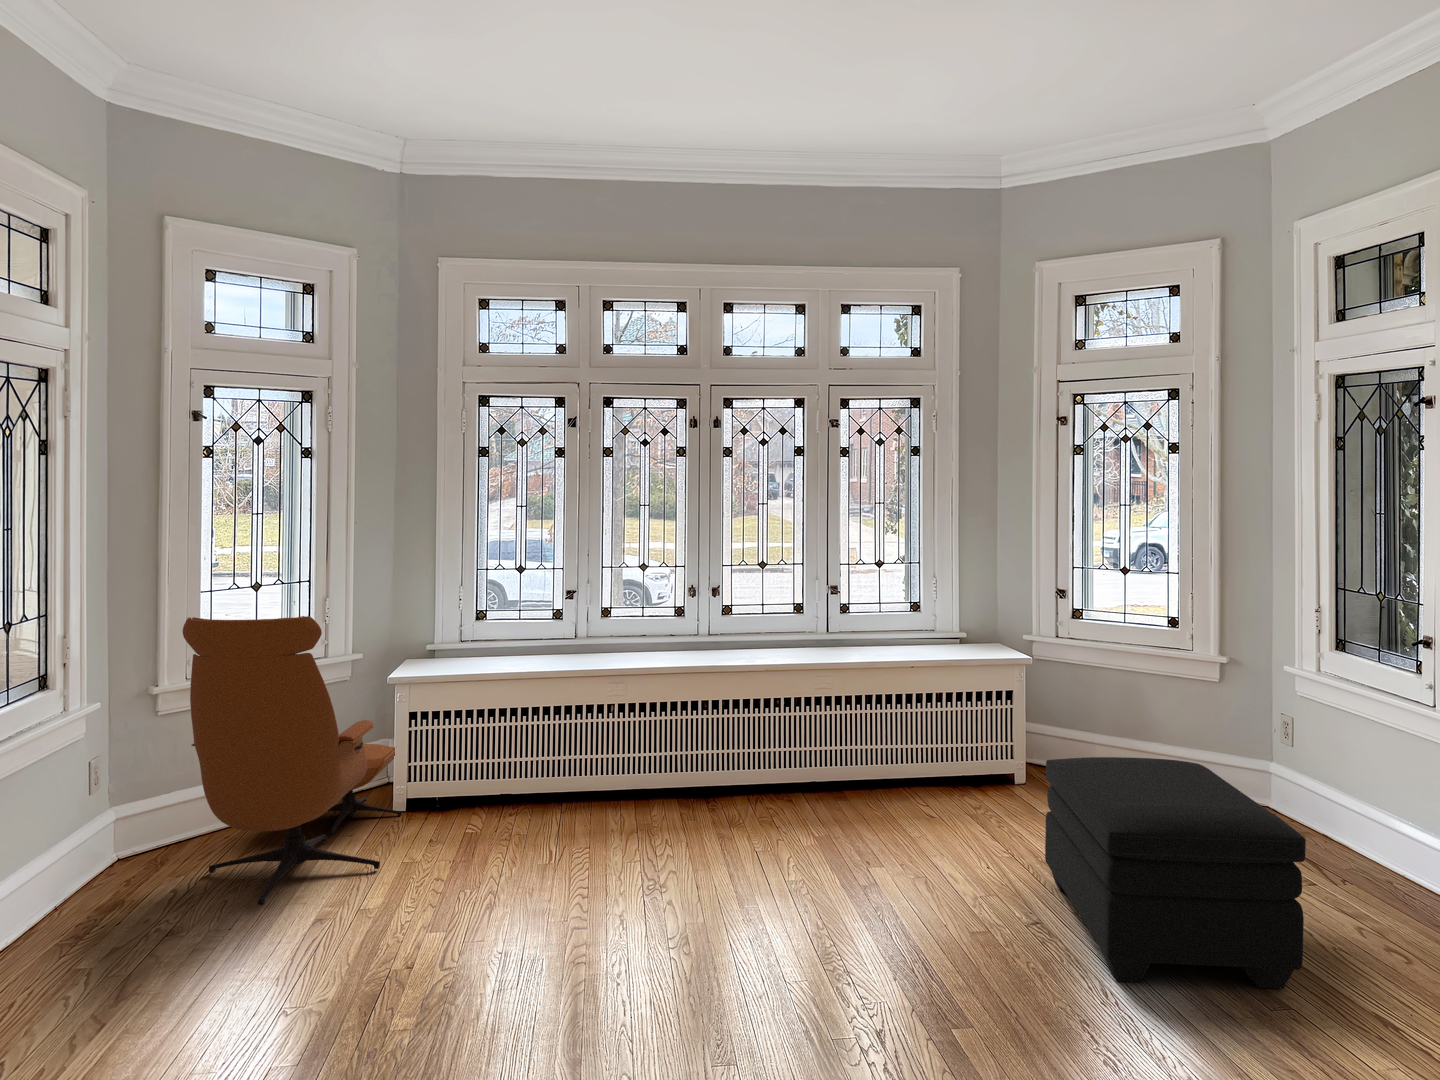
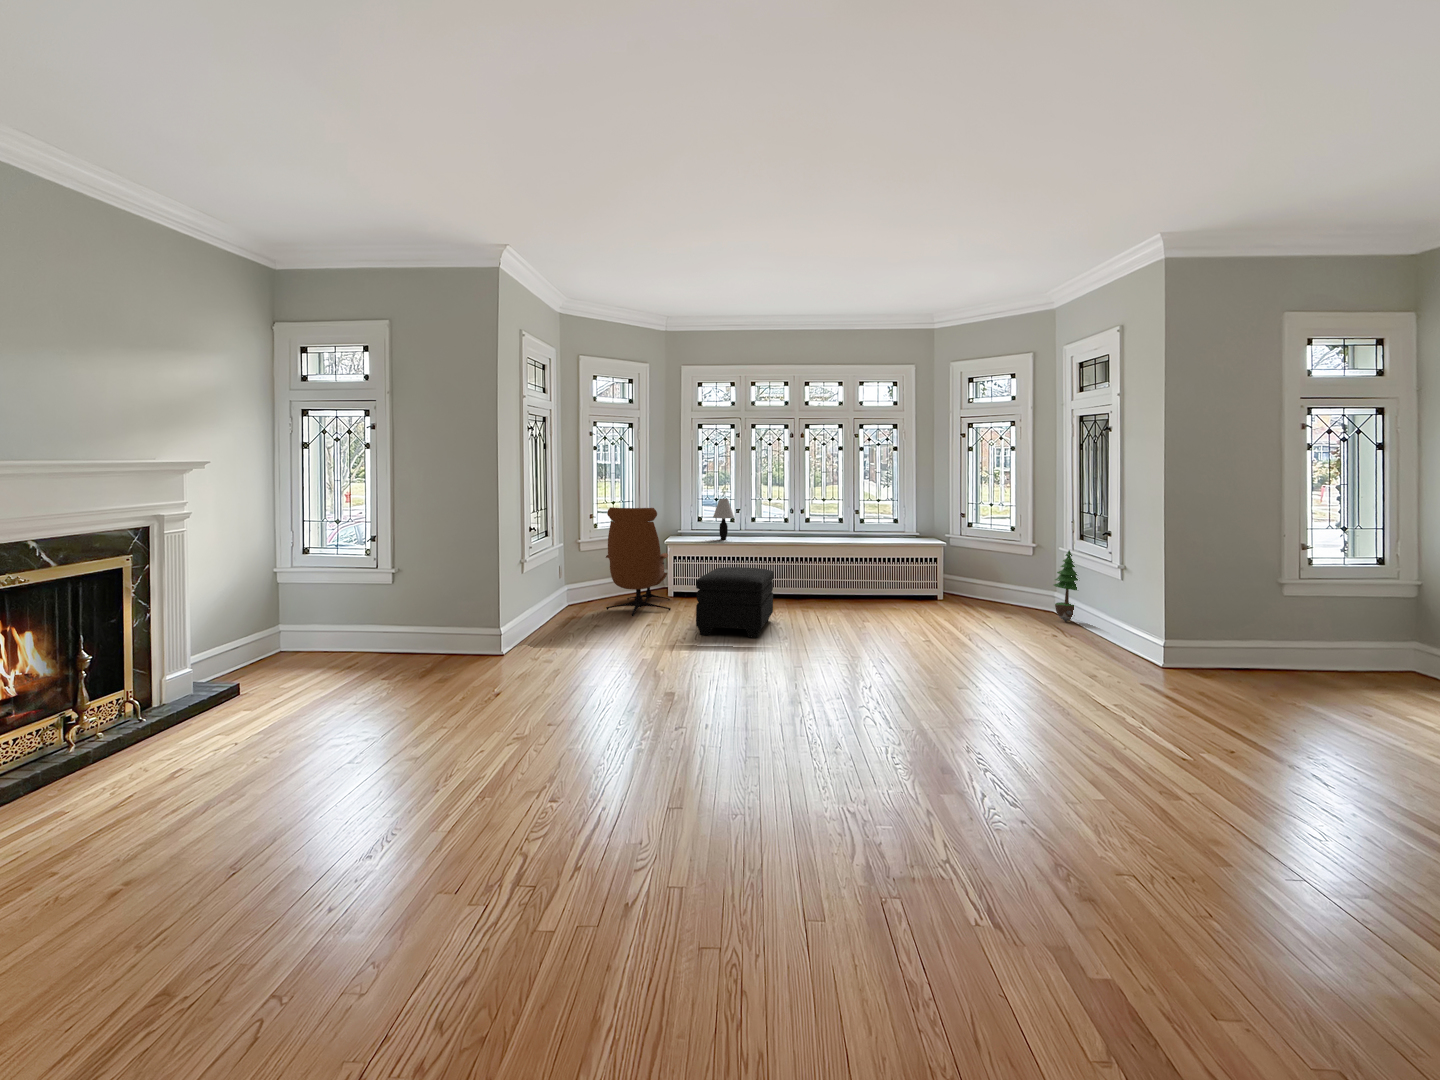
table lamp: none [509,566,559,662] -> present [713,499,734,540]
potted tree: none [1301,691,1374,862] -> present [1054,550,1078,621]
ottoman: present [1045,757,1306,989] -> present [696,567,774,638]

